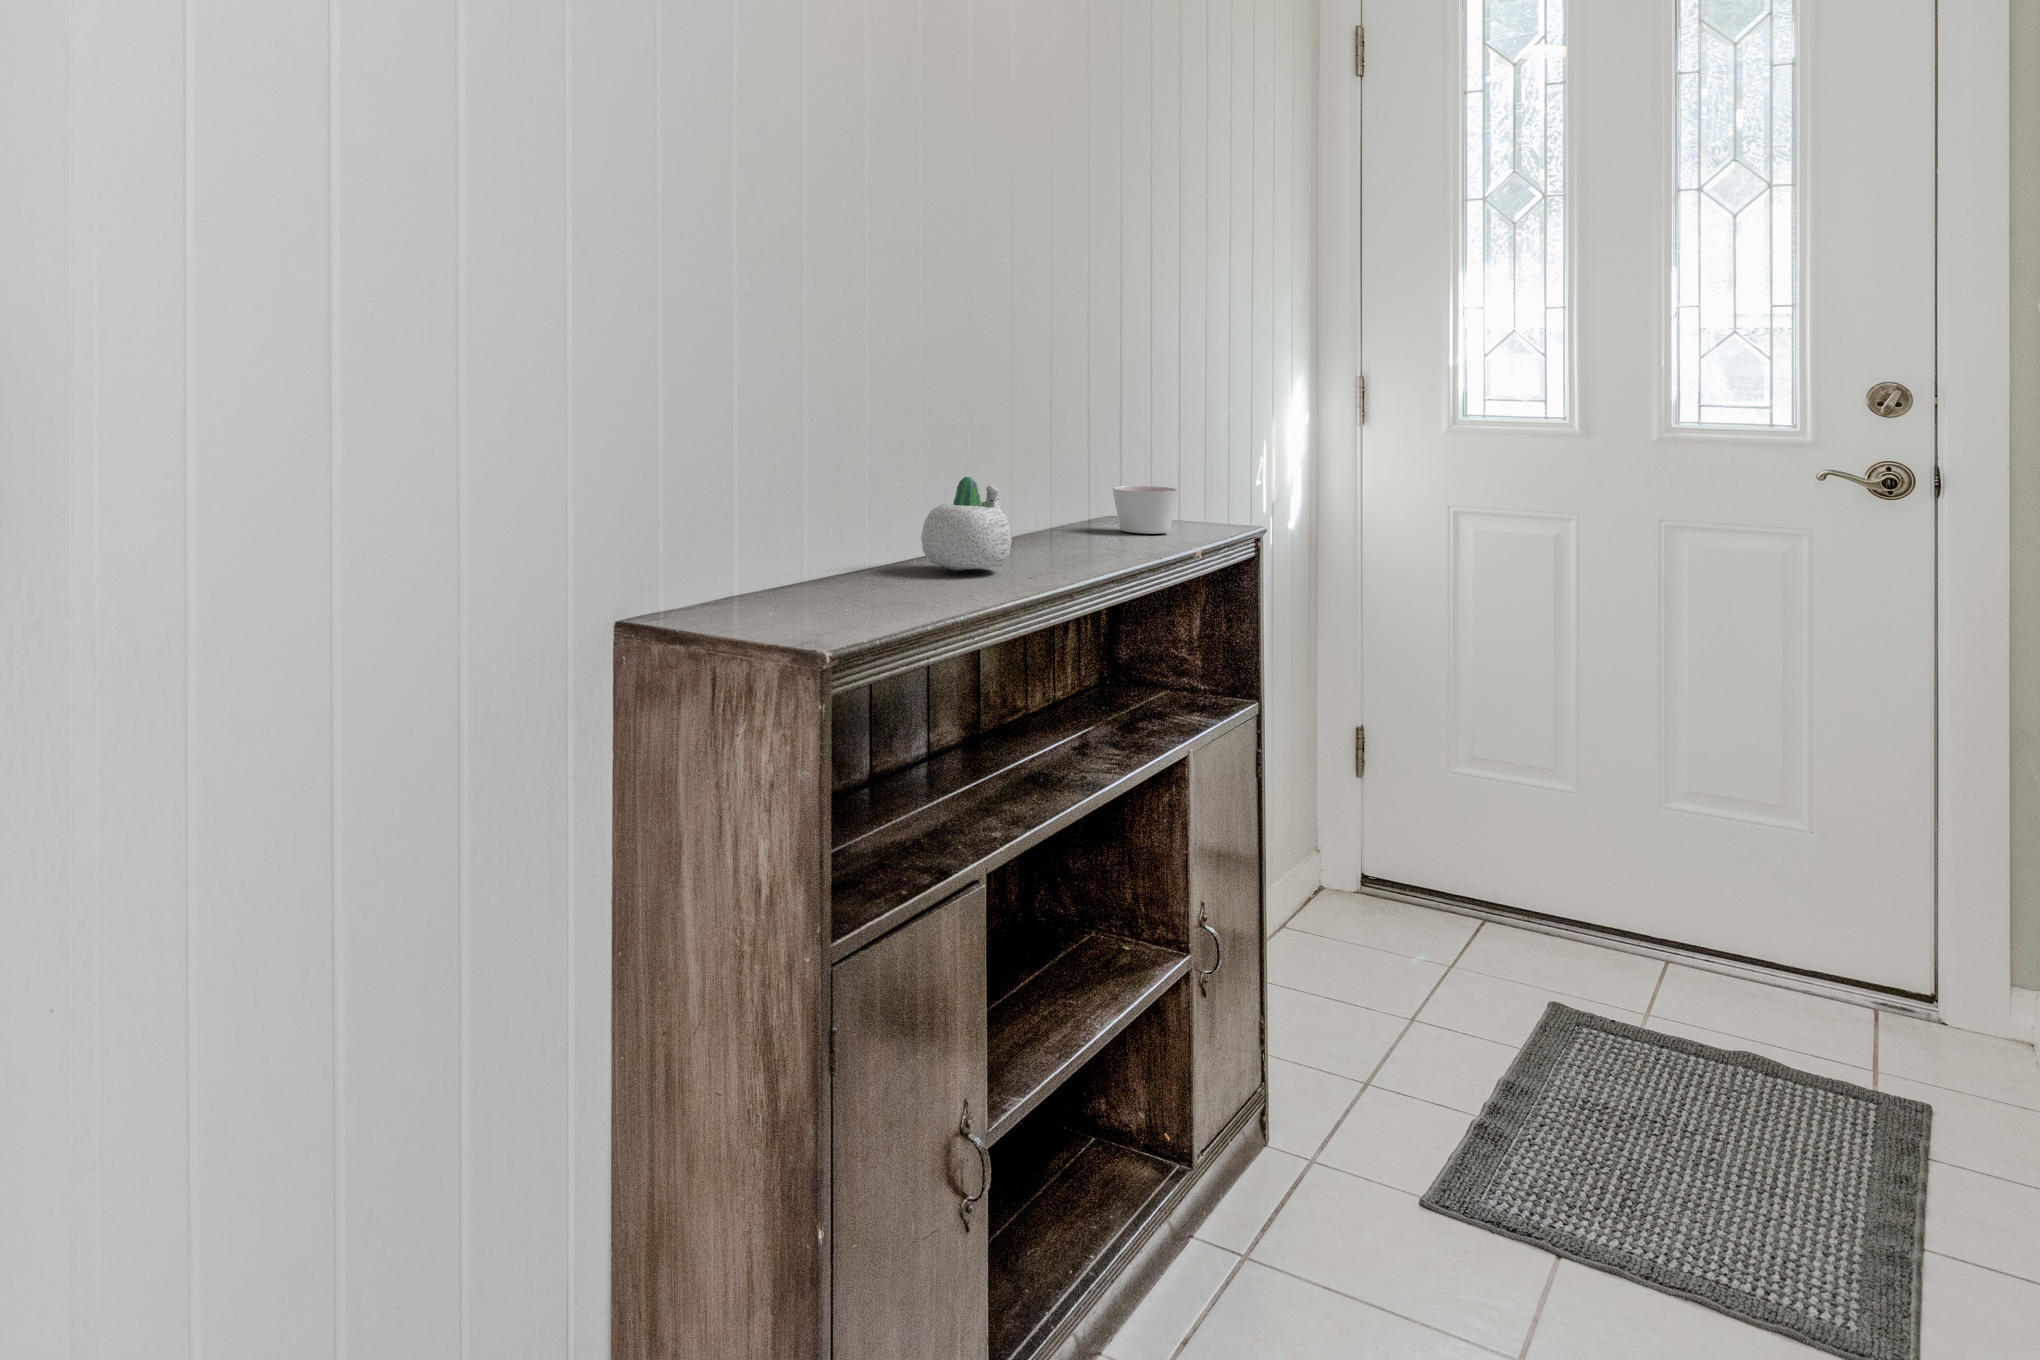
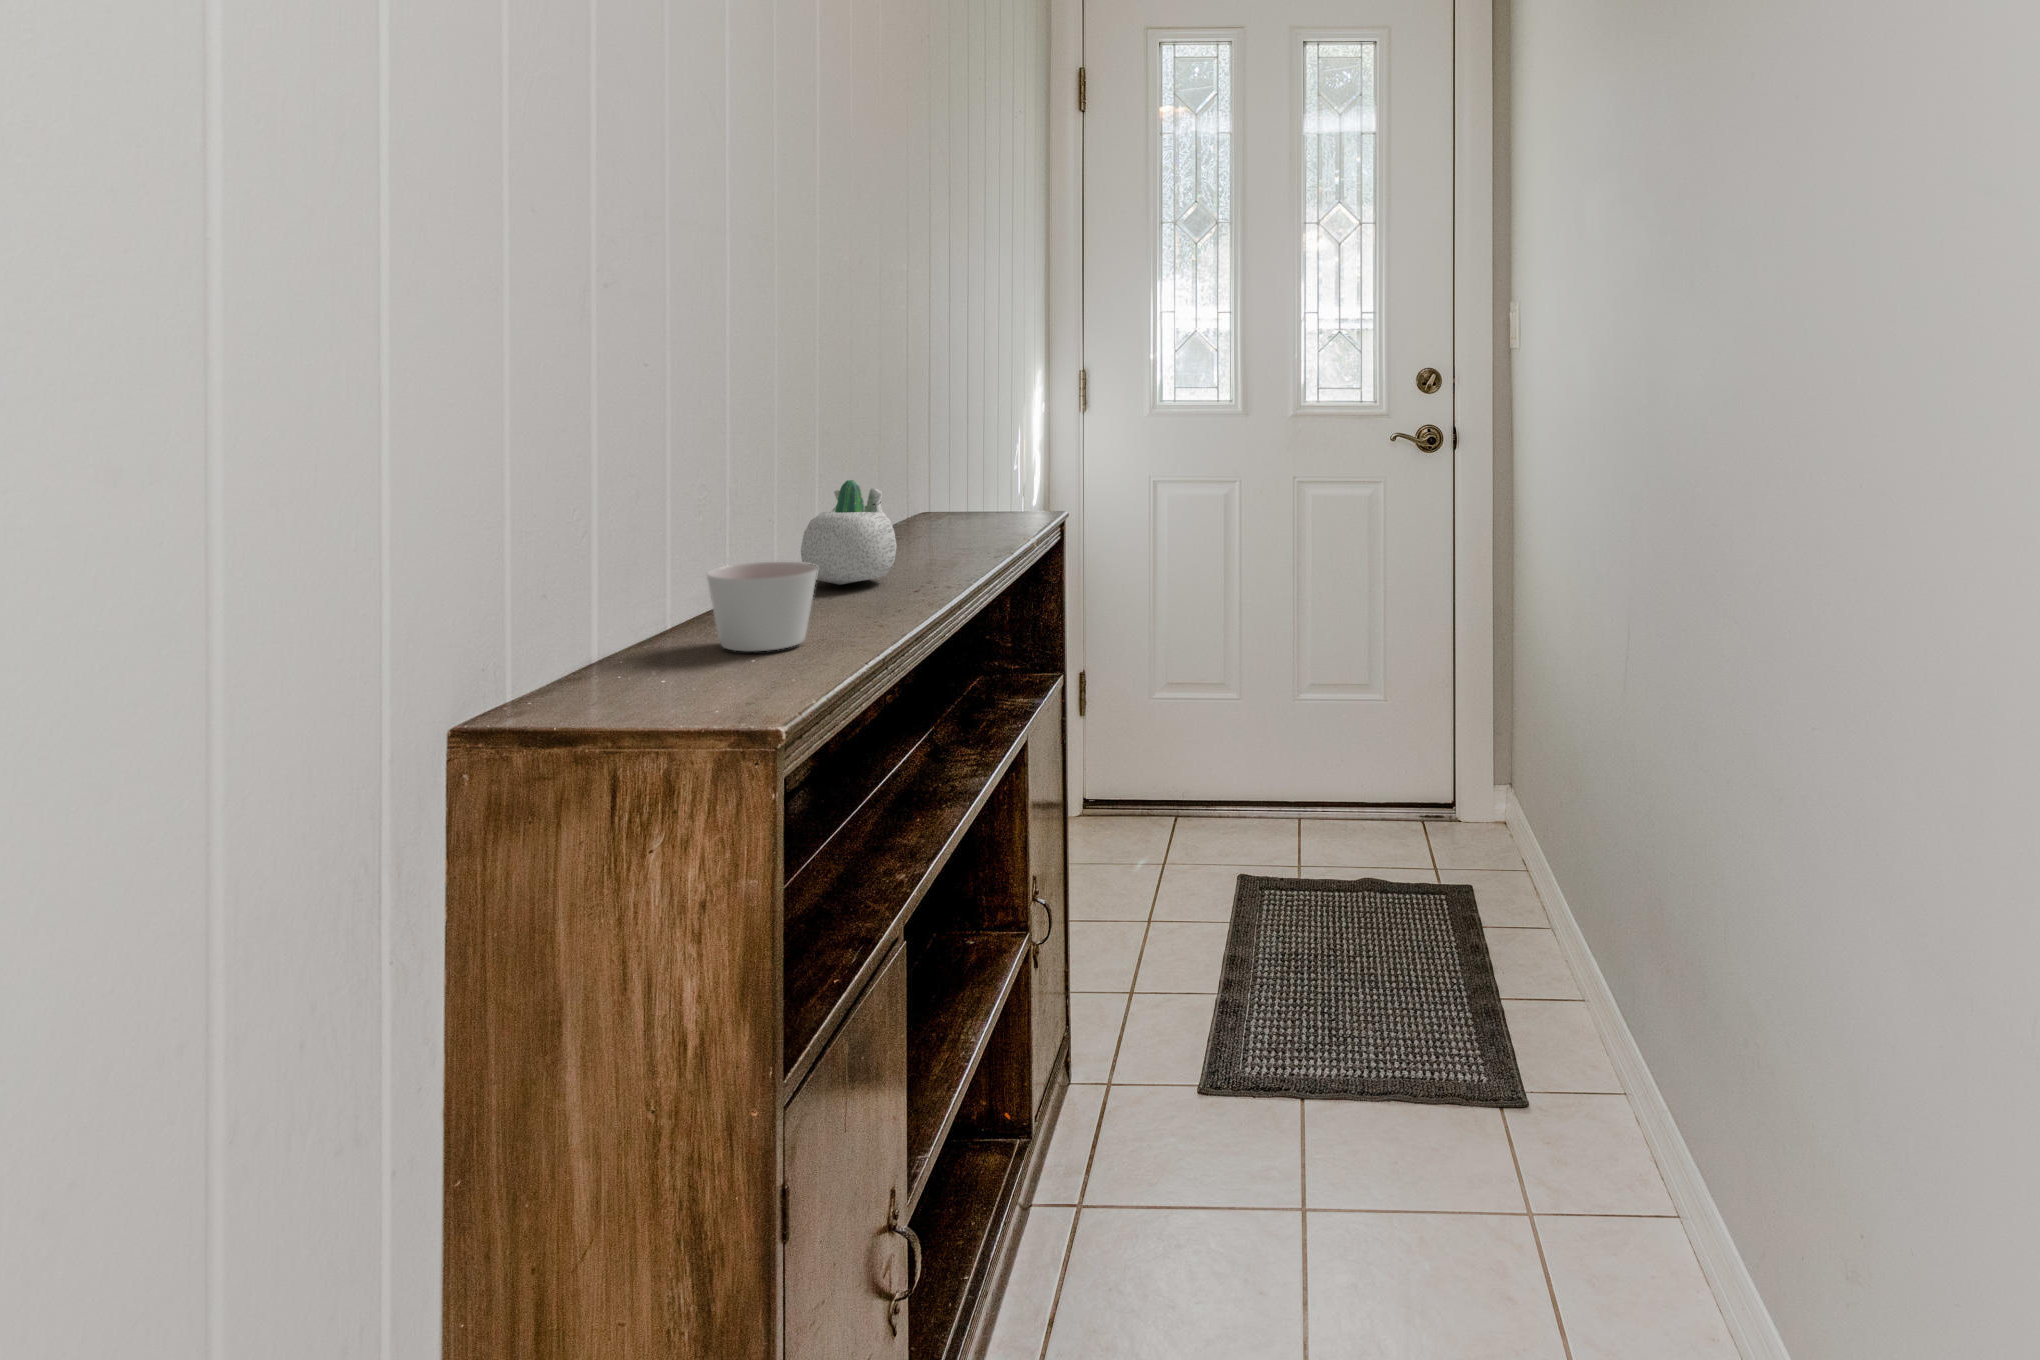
candle: present [1113,486,1178,534] -> present [707,562,817,652]

